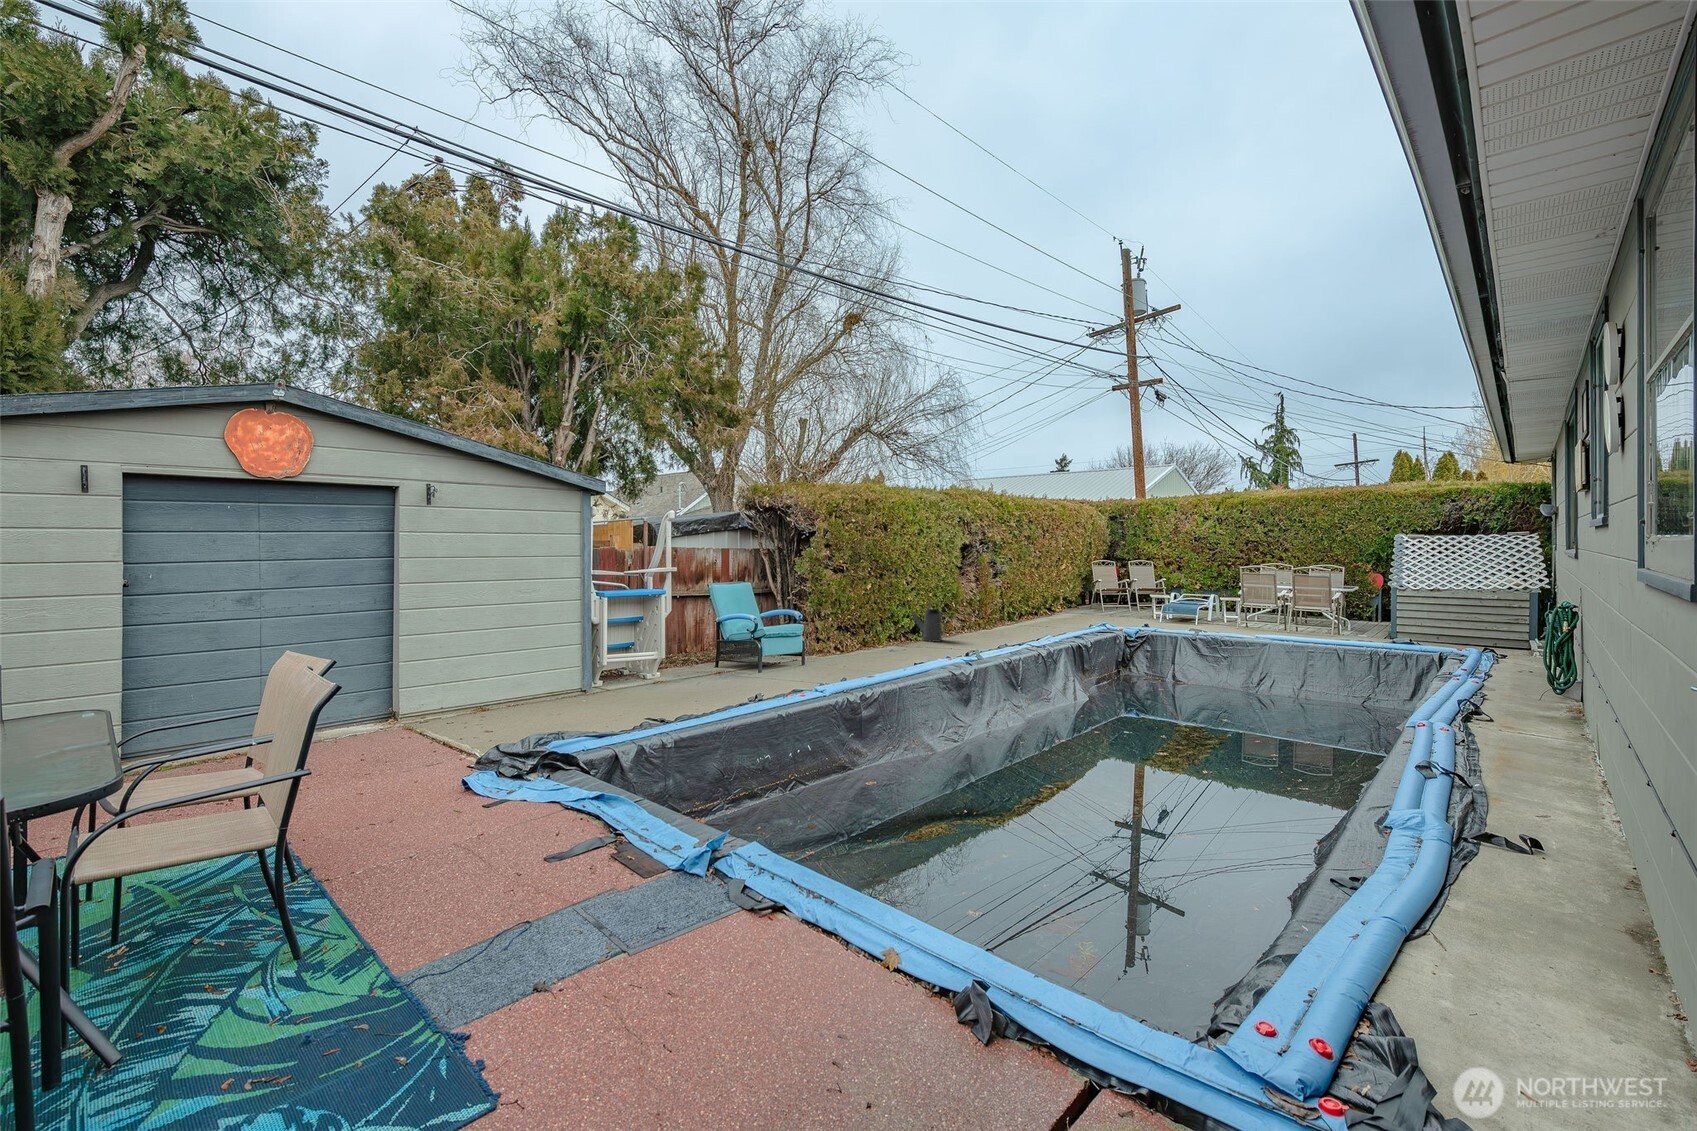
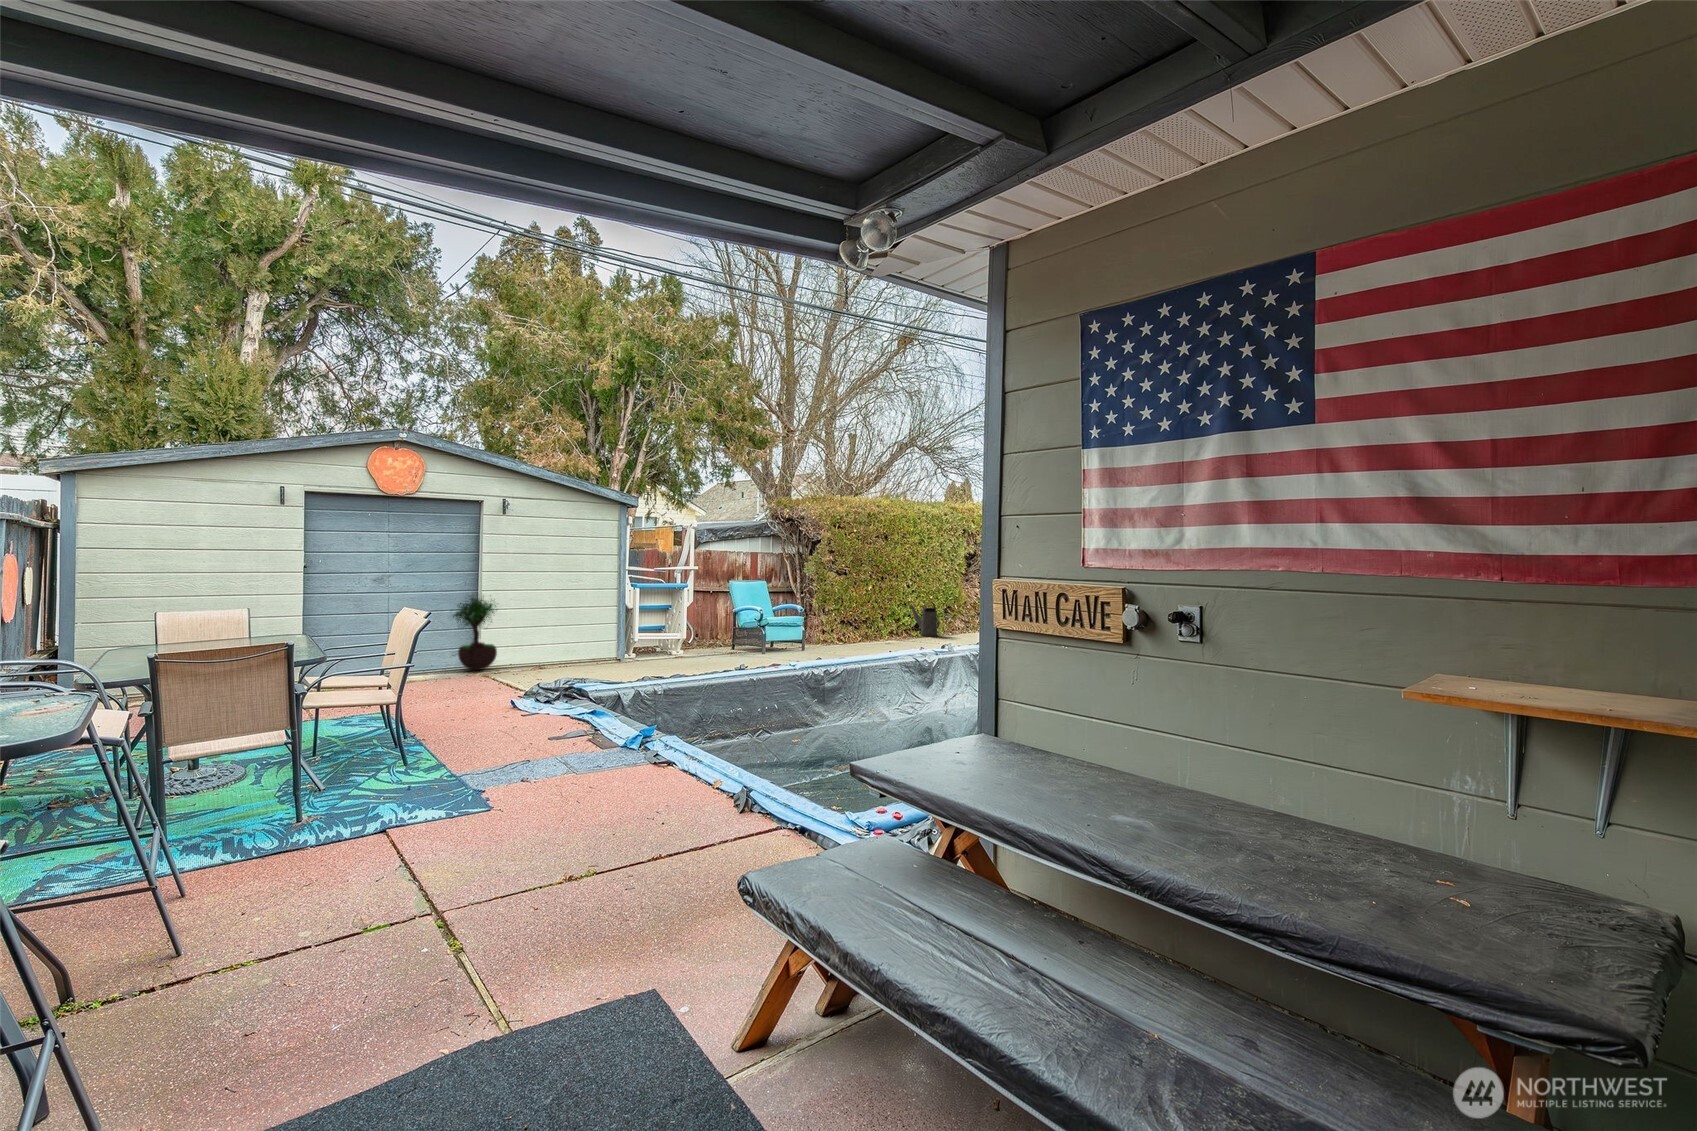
potted tree: none [351,605,430,716] -> present [450,594,497,670]

